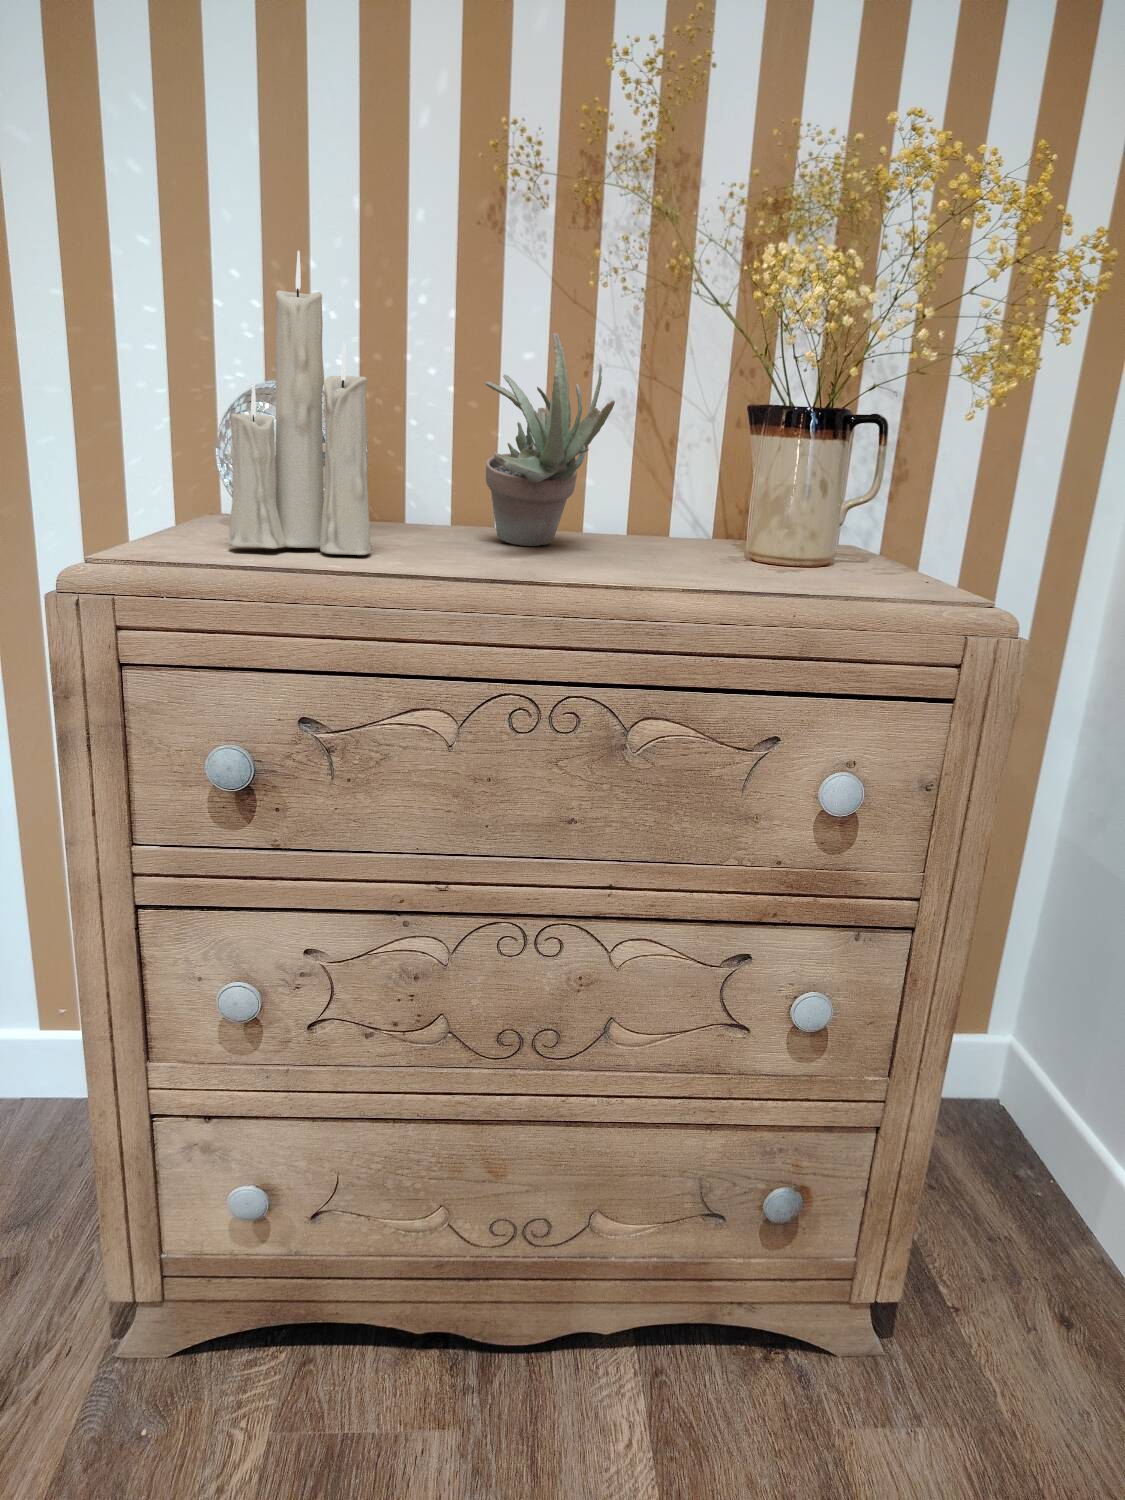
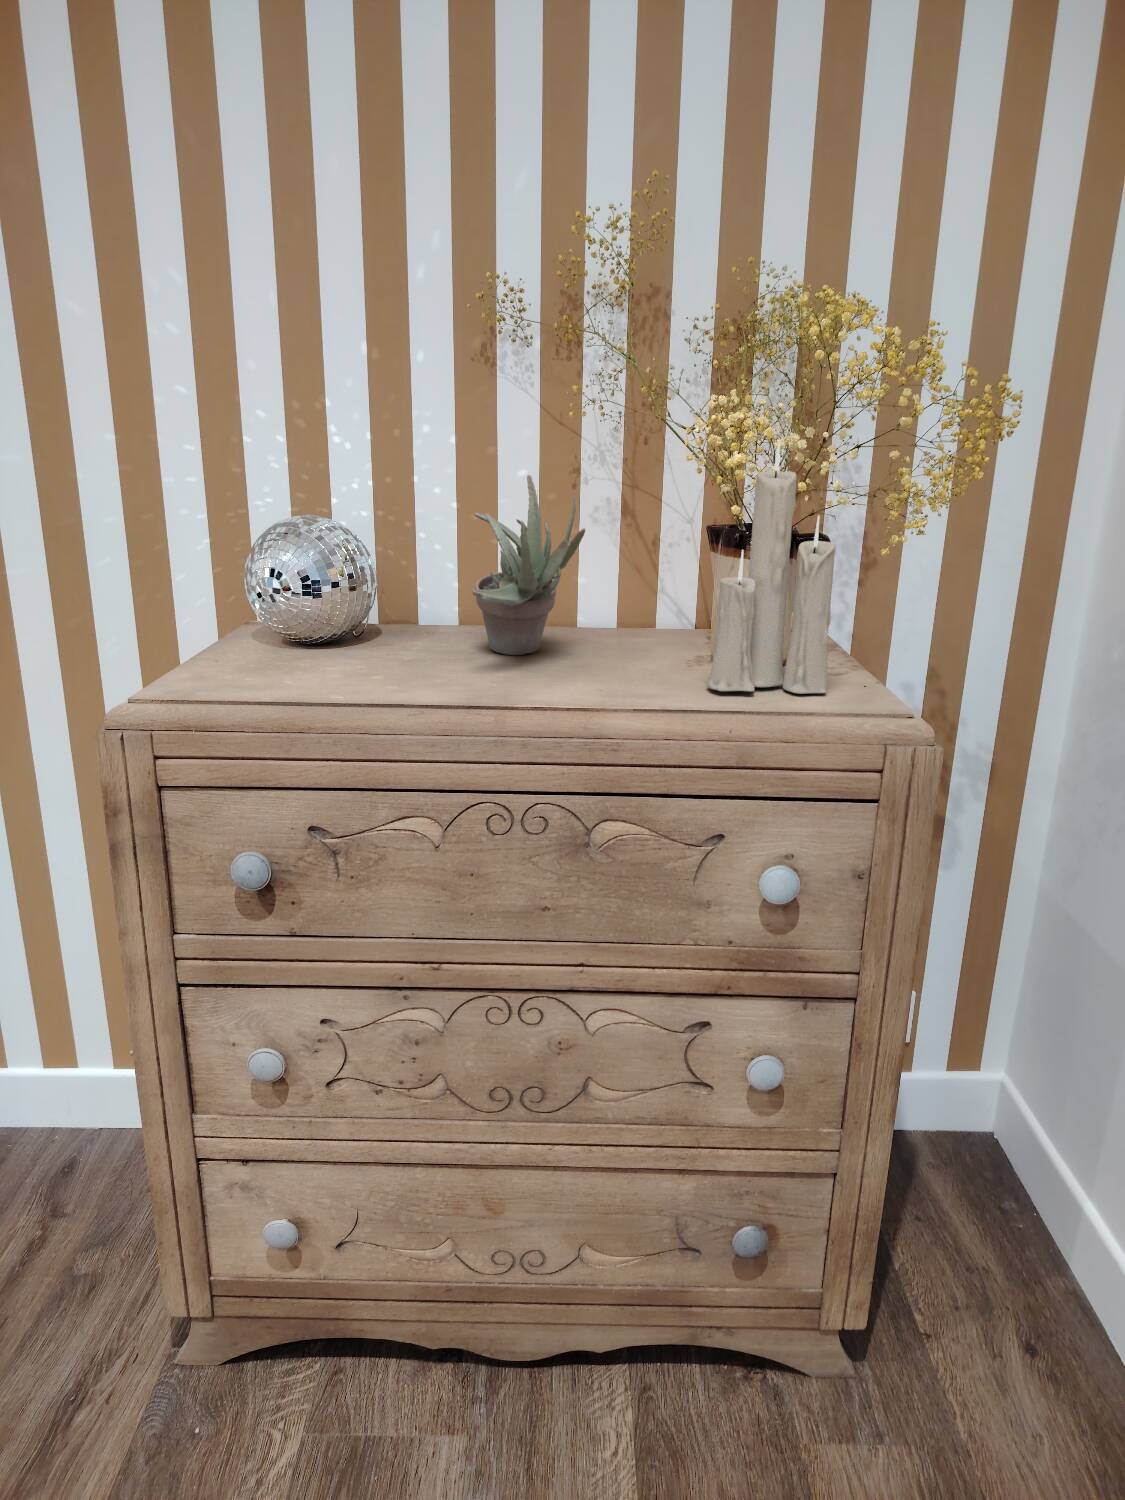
candle: present [228,250,372,555] -> present [707,439,836,694]

